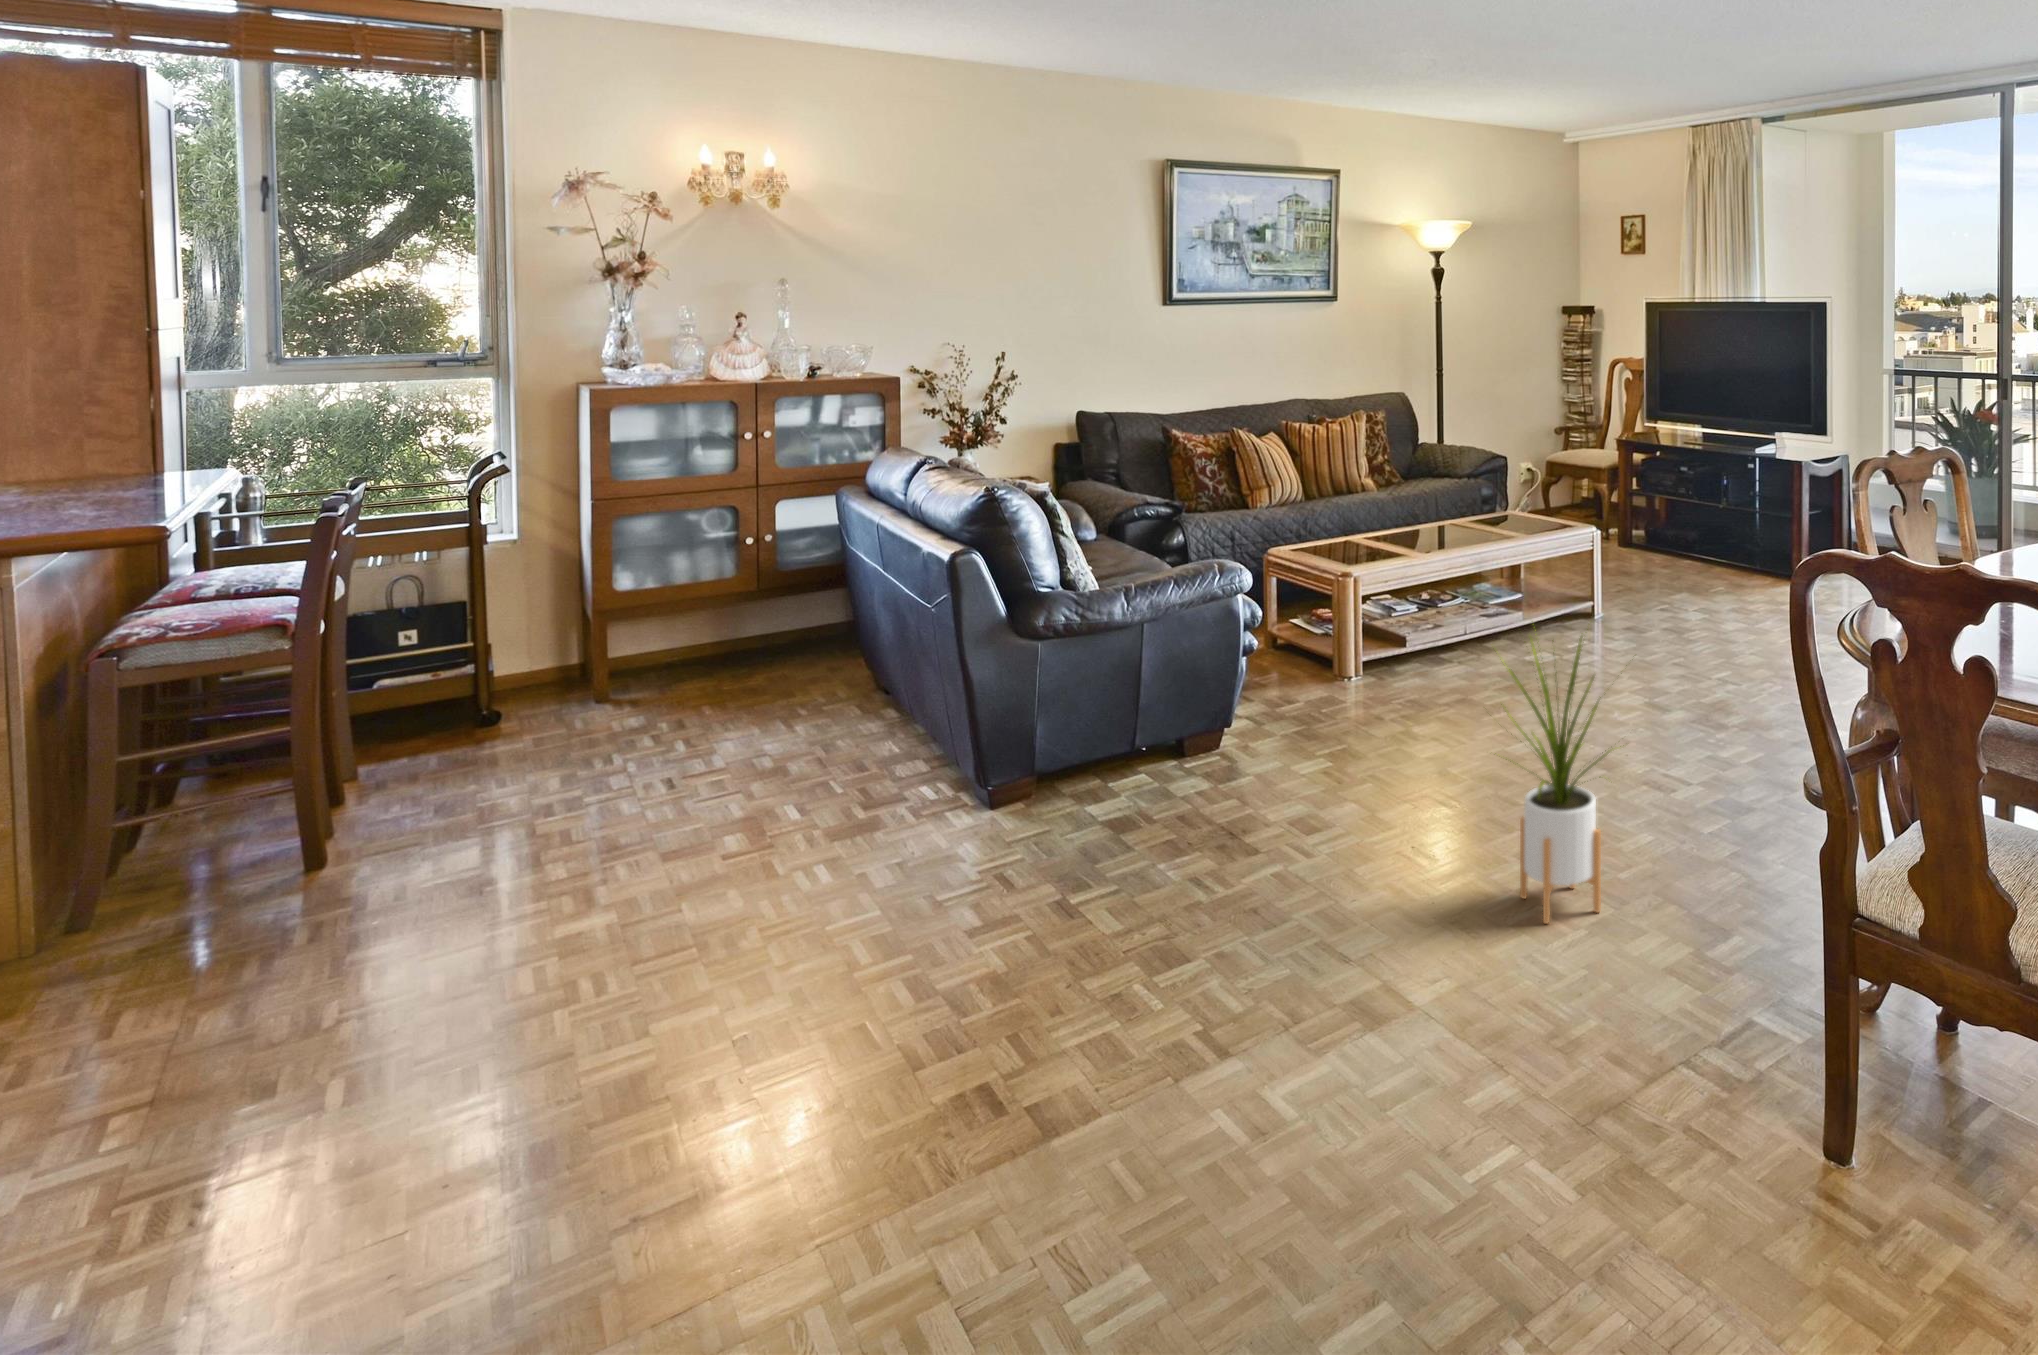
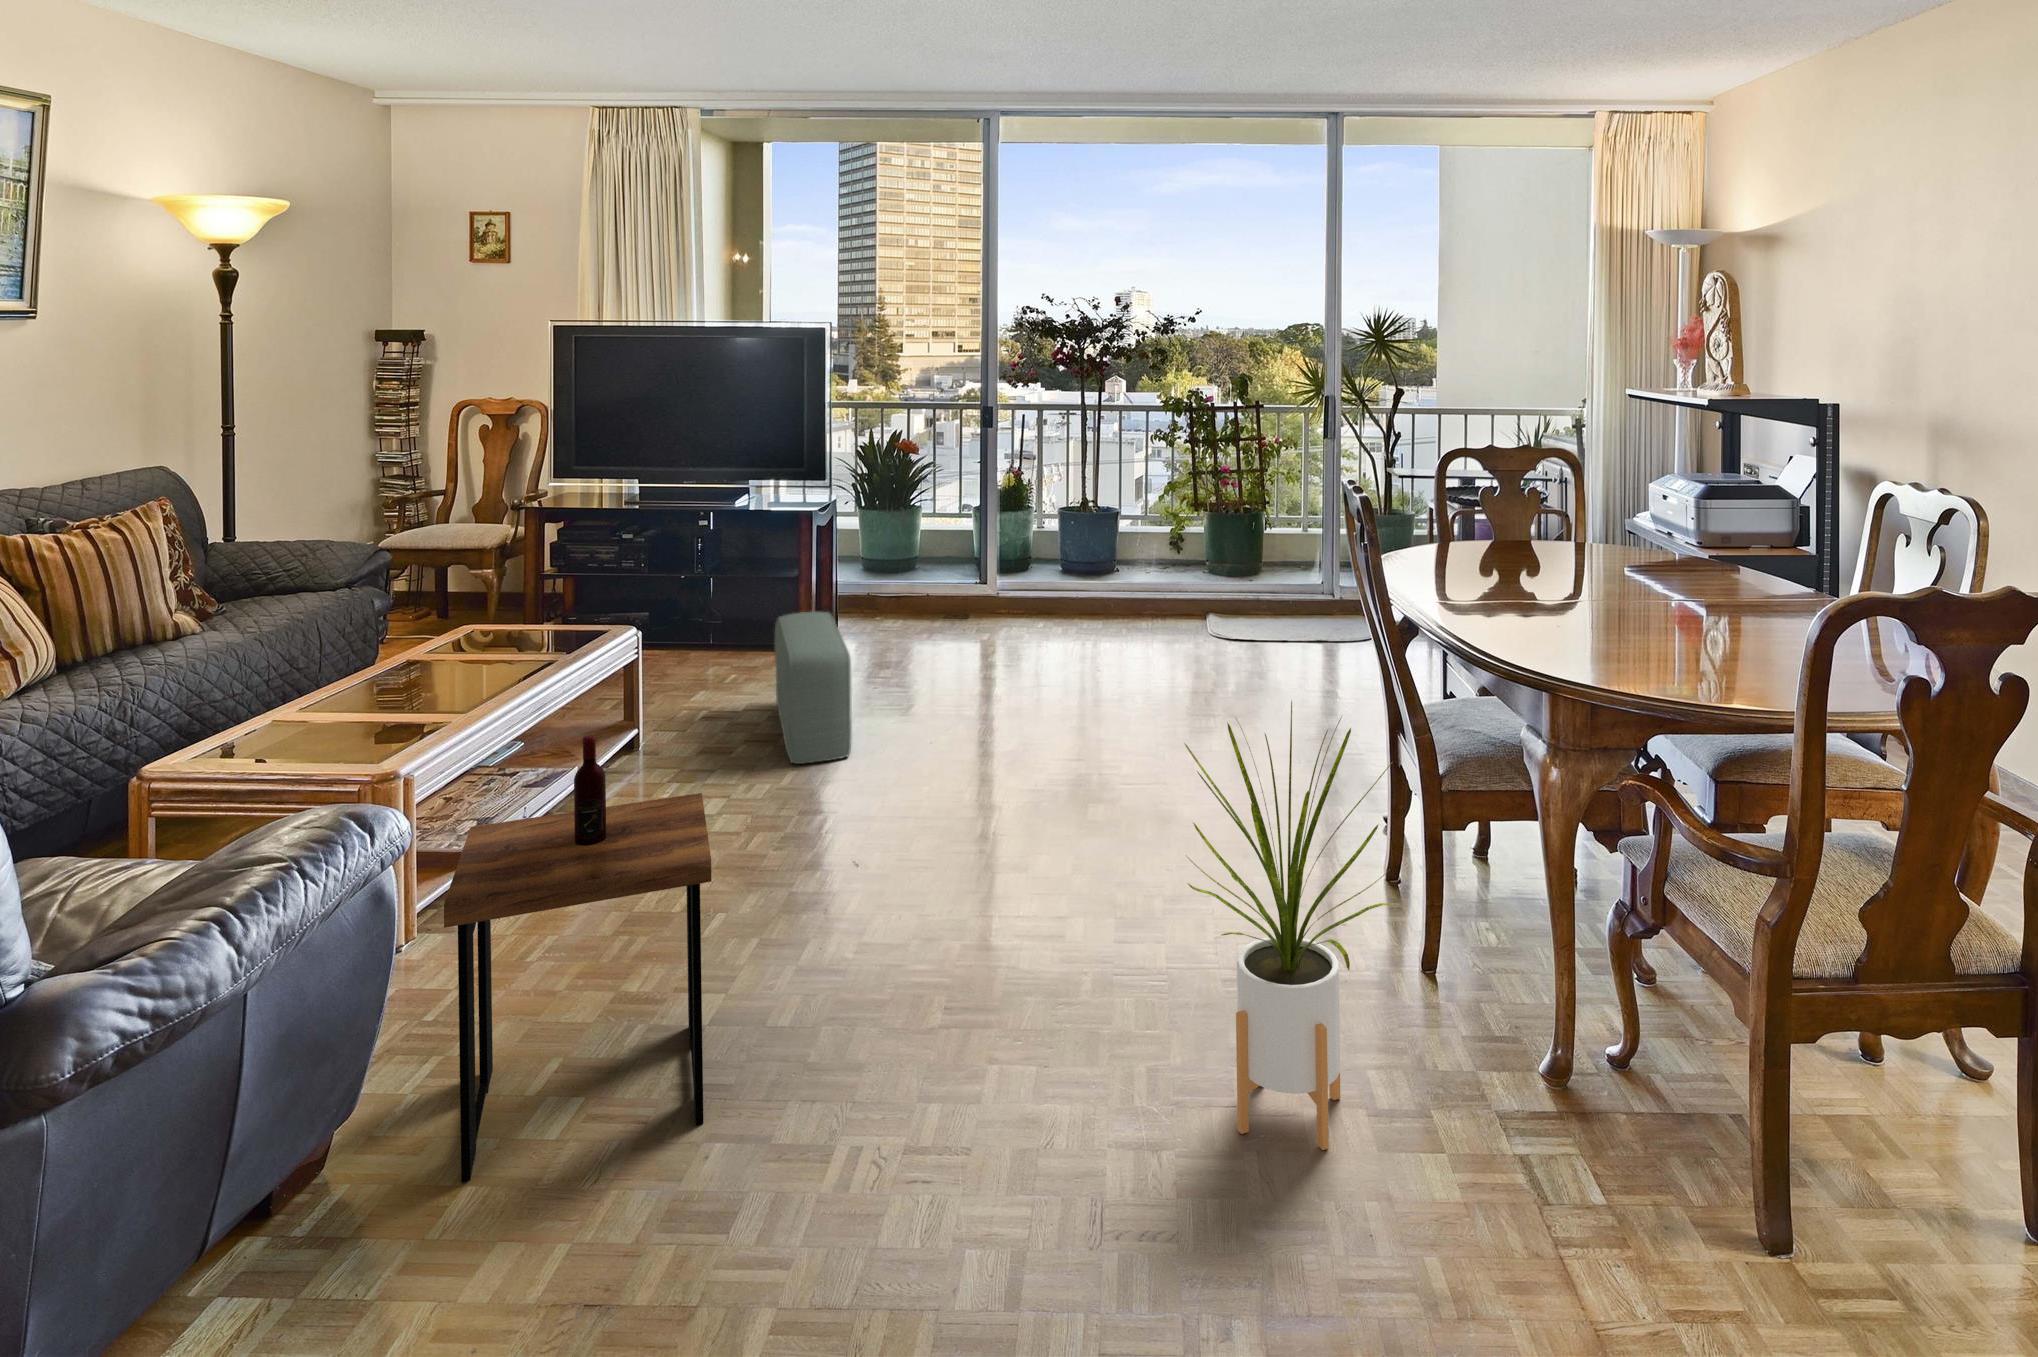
pouf: none [1637,547,1733,658] -> present [774,612,852,764]
side table: none [1227,560,1392,785] -> present [444,735,712,1182]

